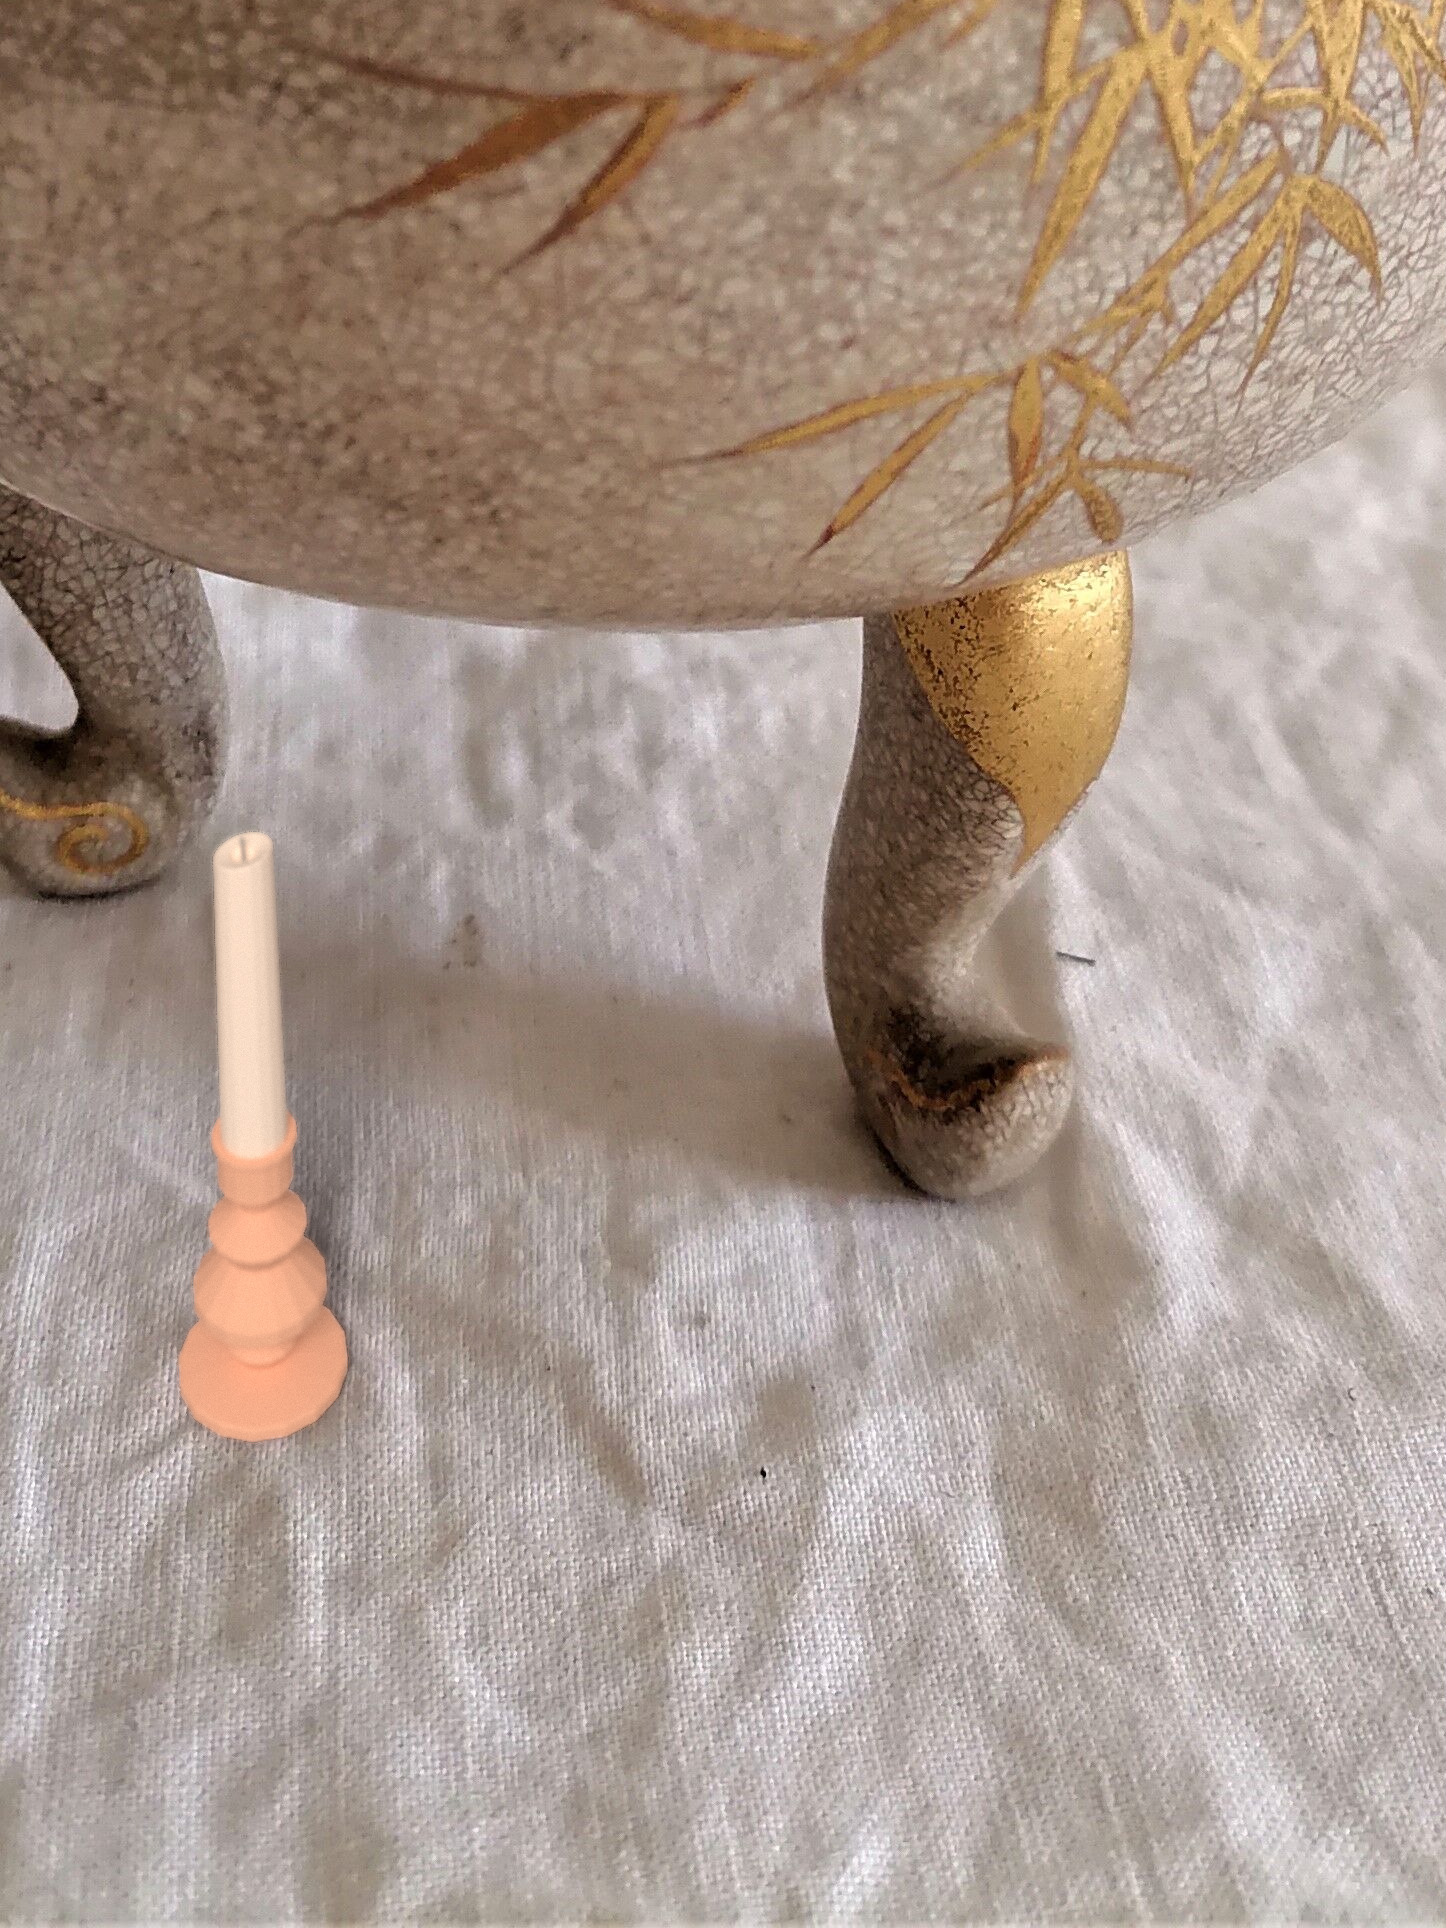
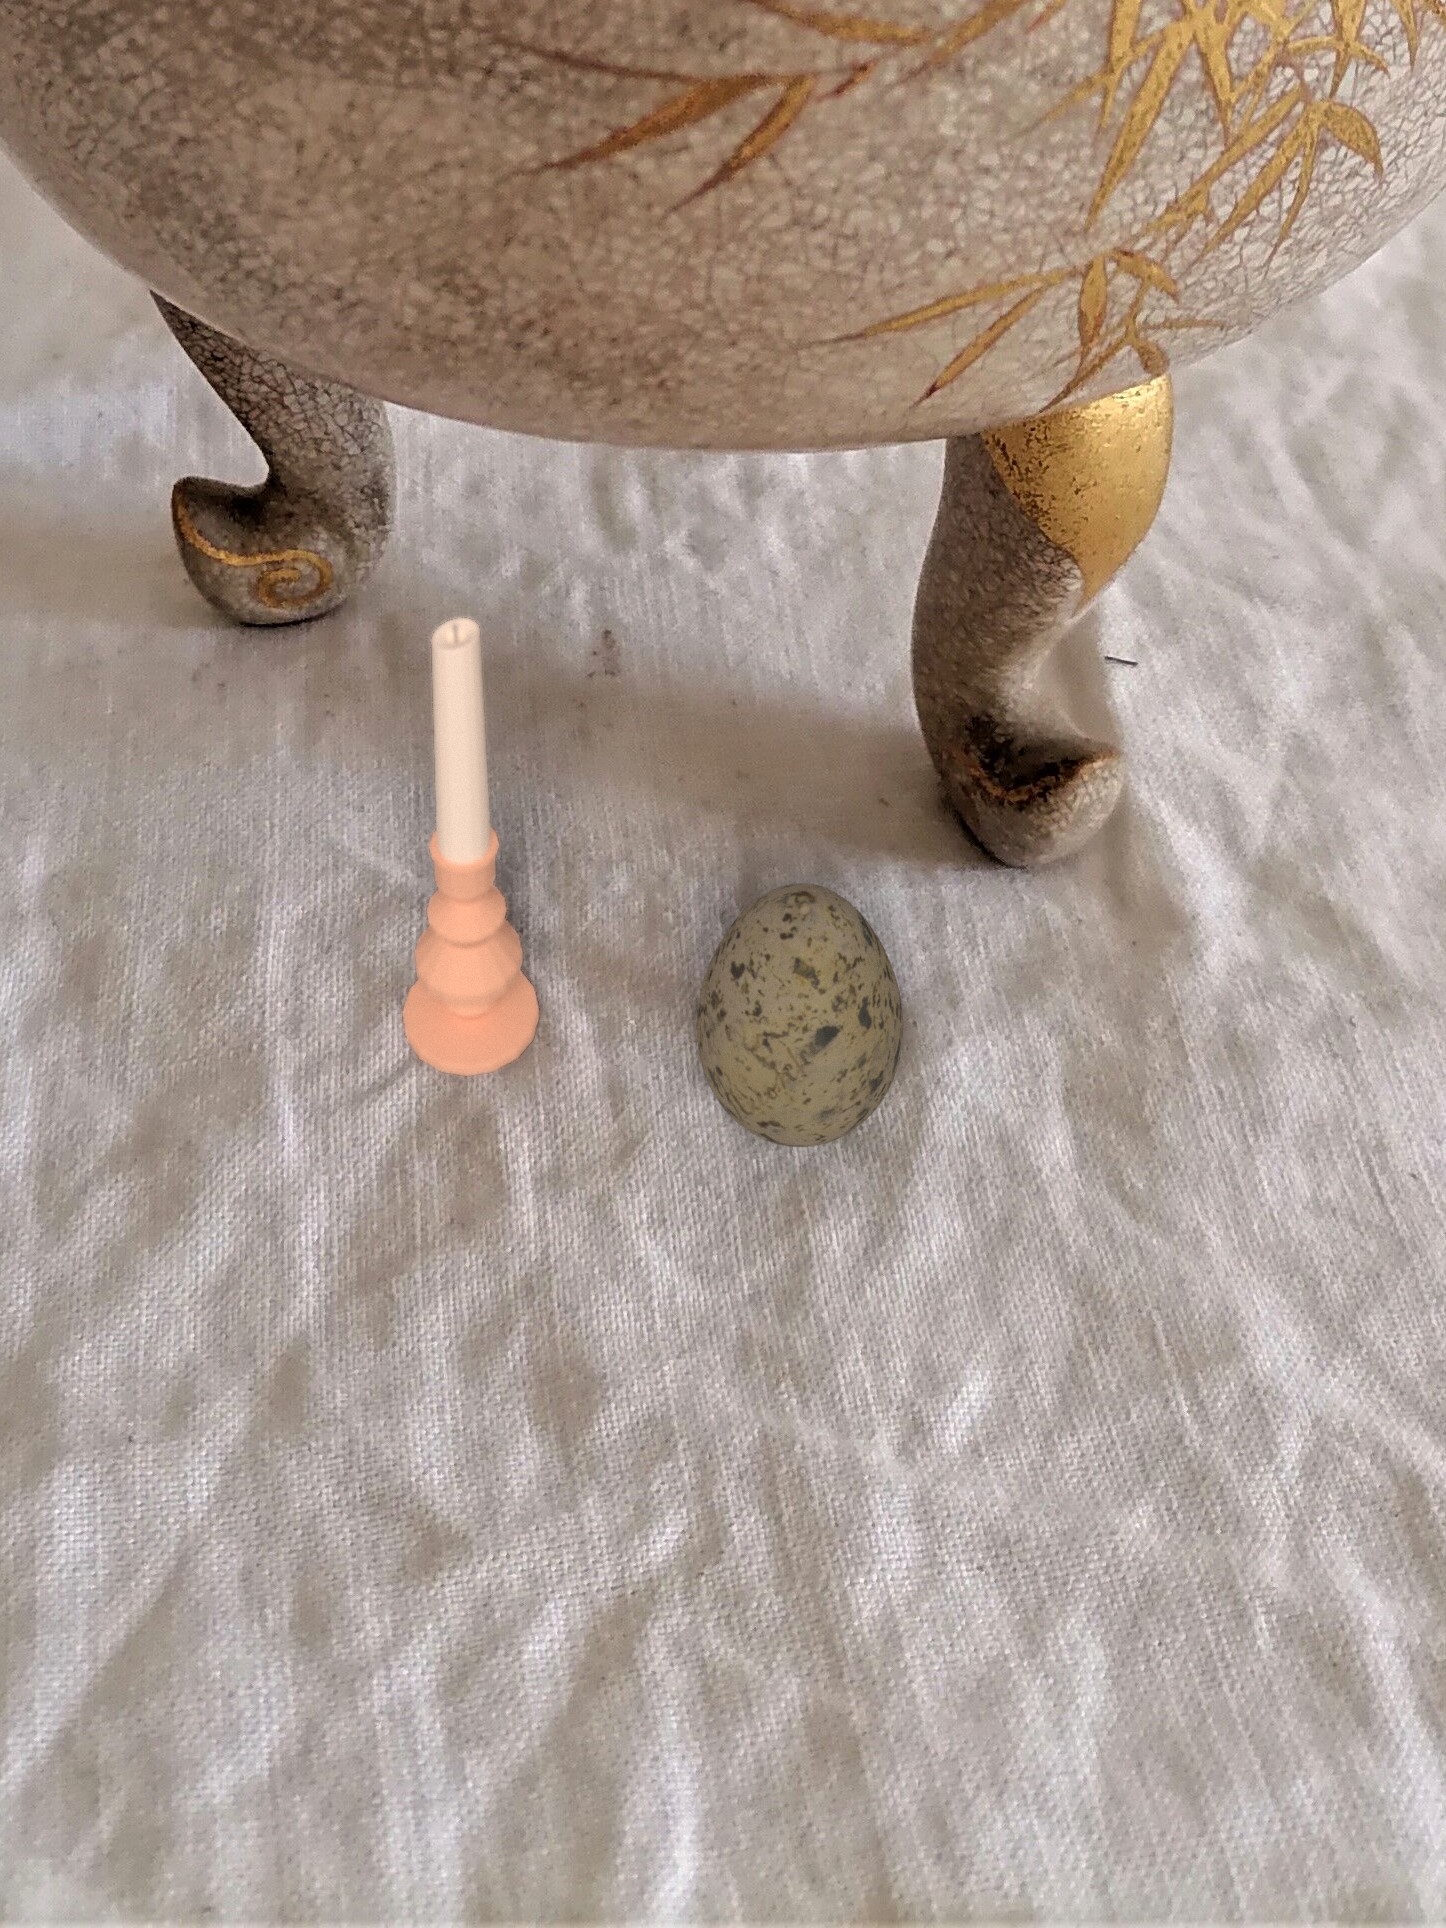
decorative egg: none [534,1188,793,1541] -> present [697,884,903,1147]

